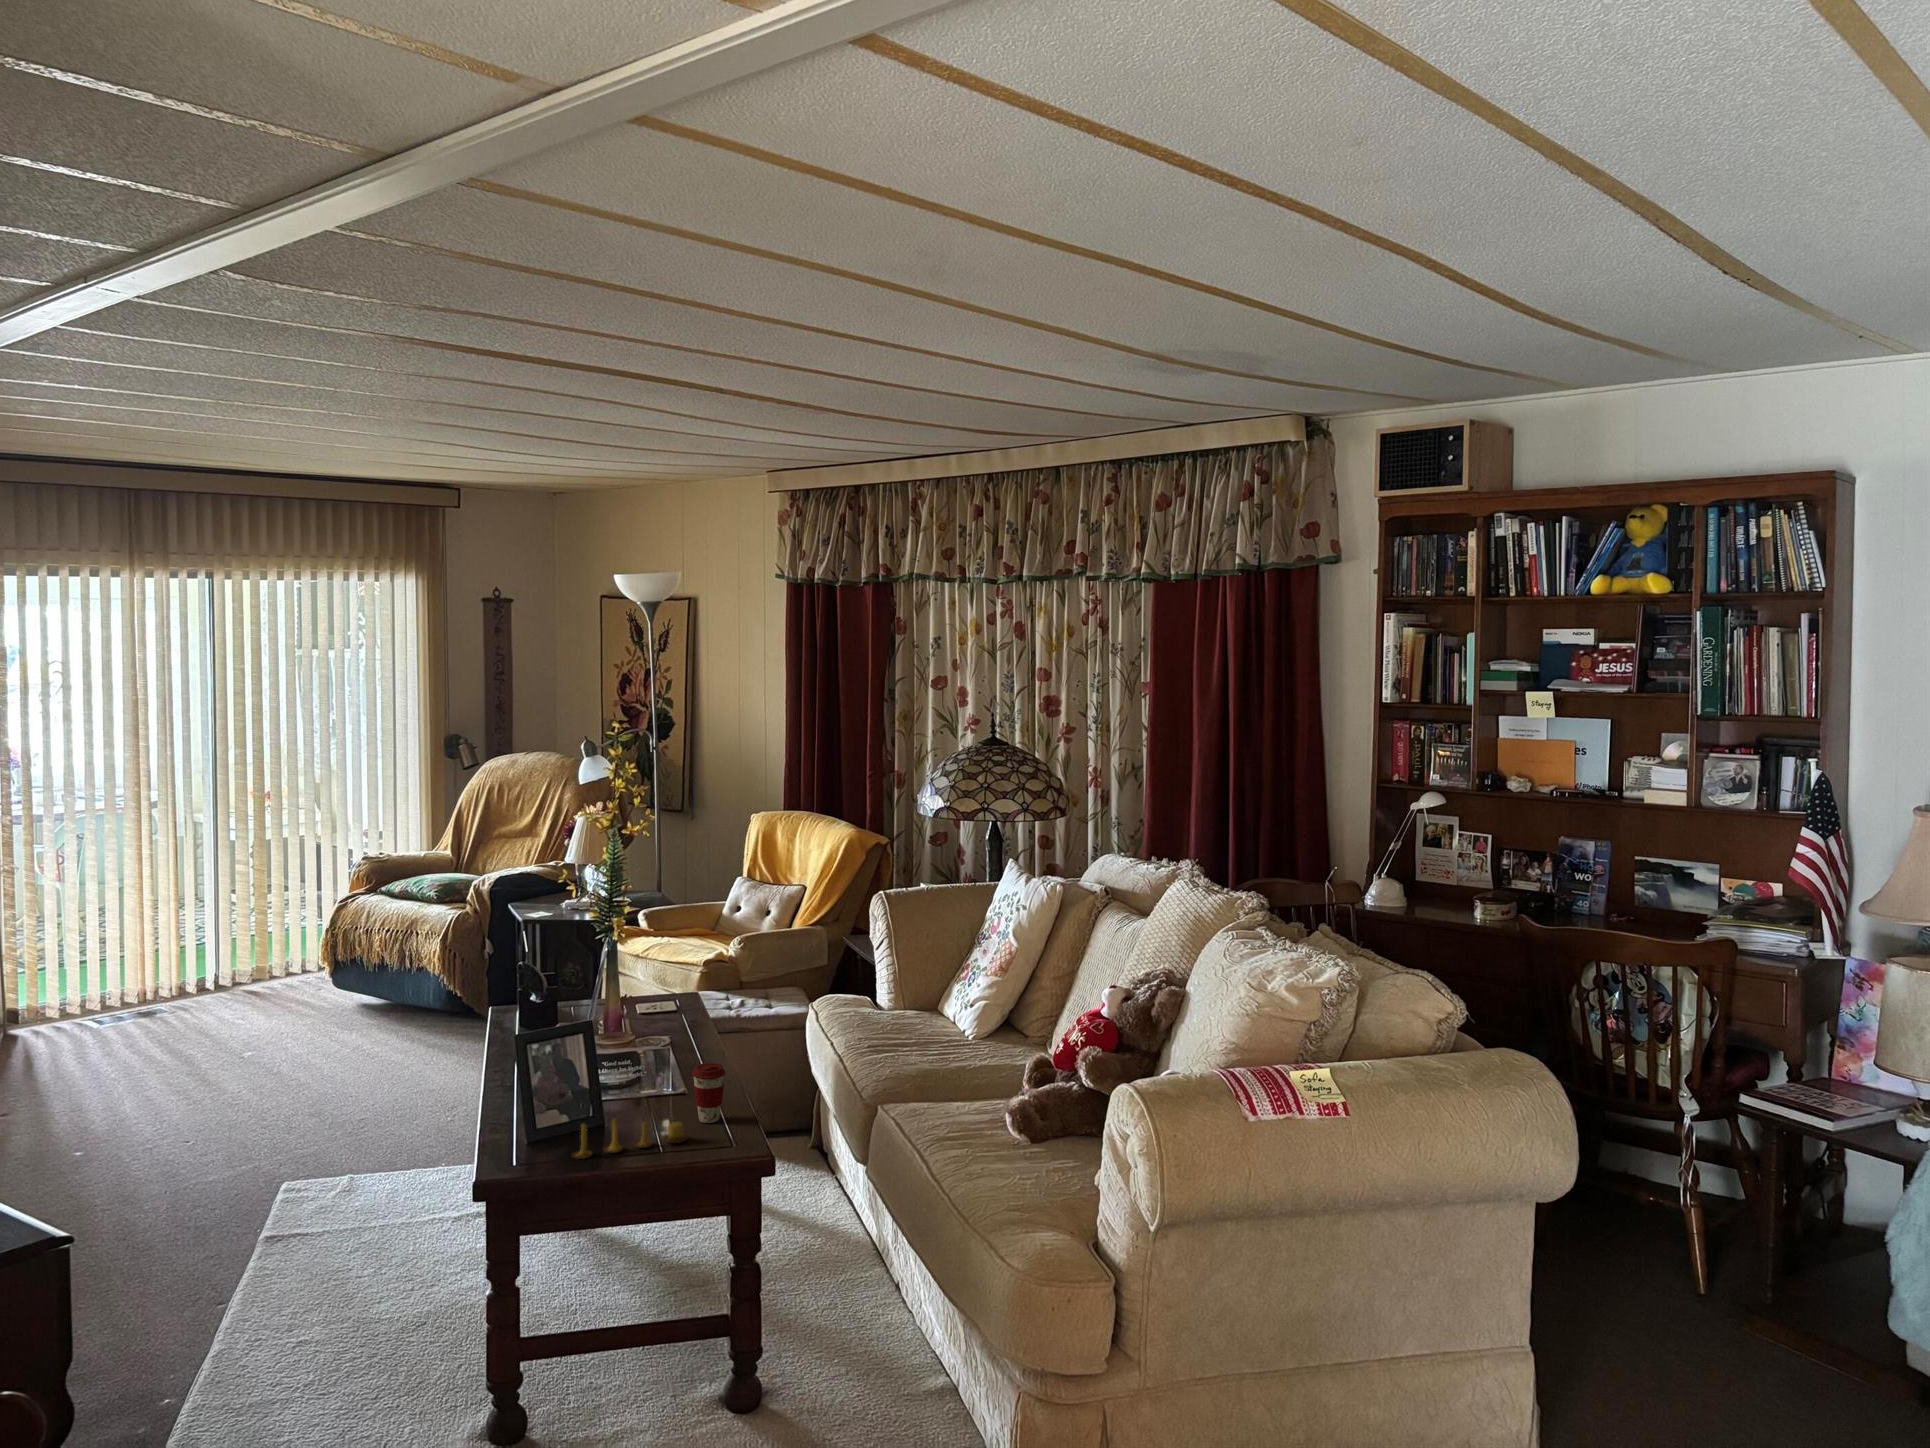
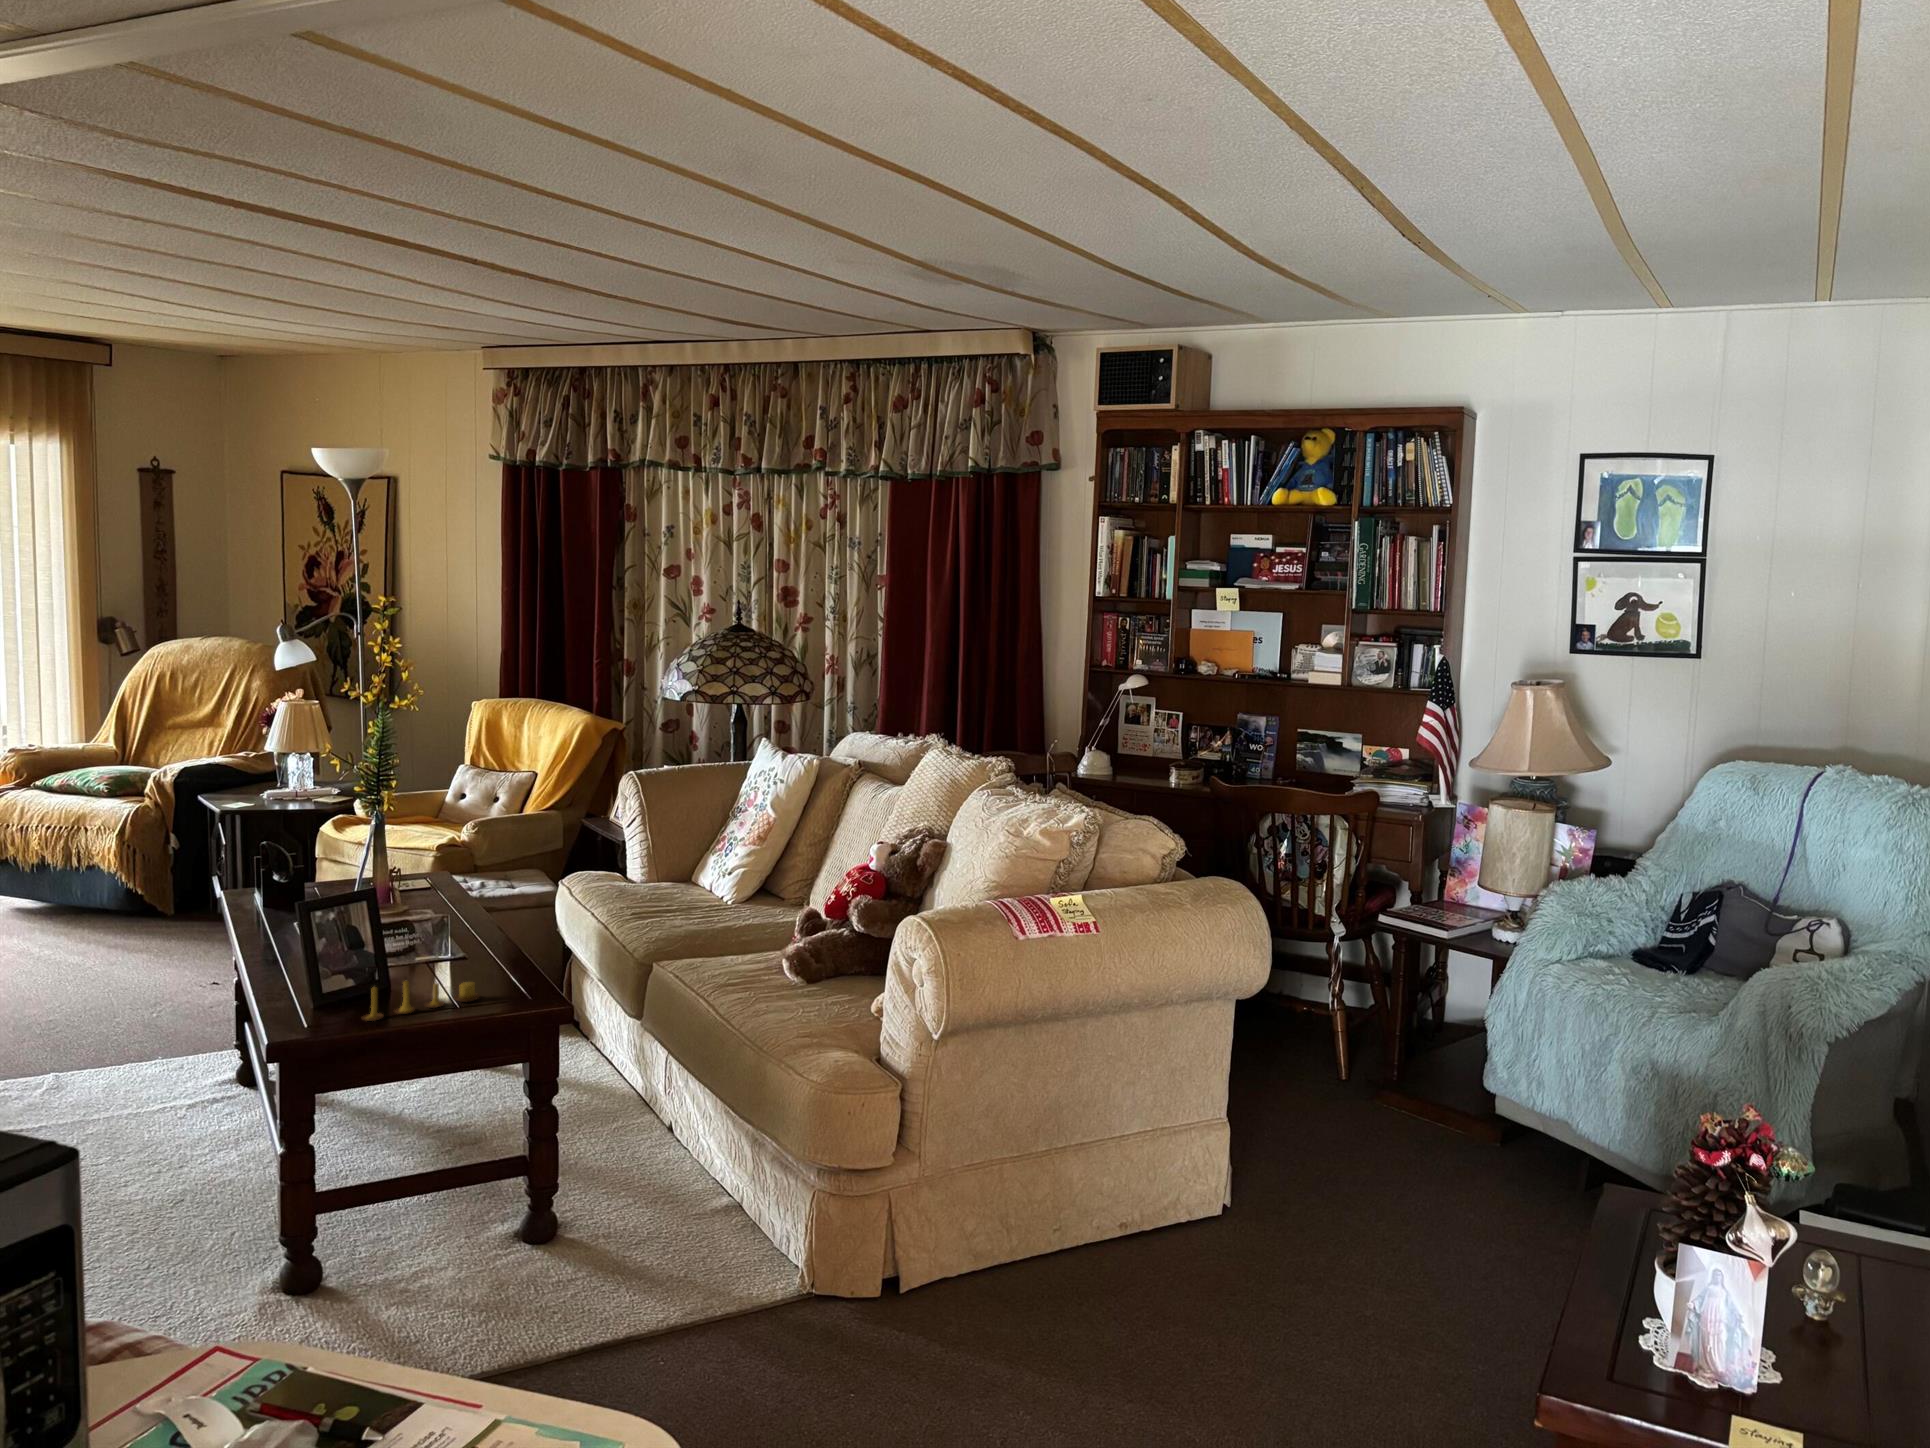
coffee cup: present [692,1063,726,1123] -> none [478,926,513,983]

